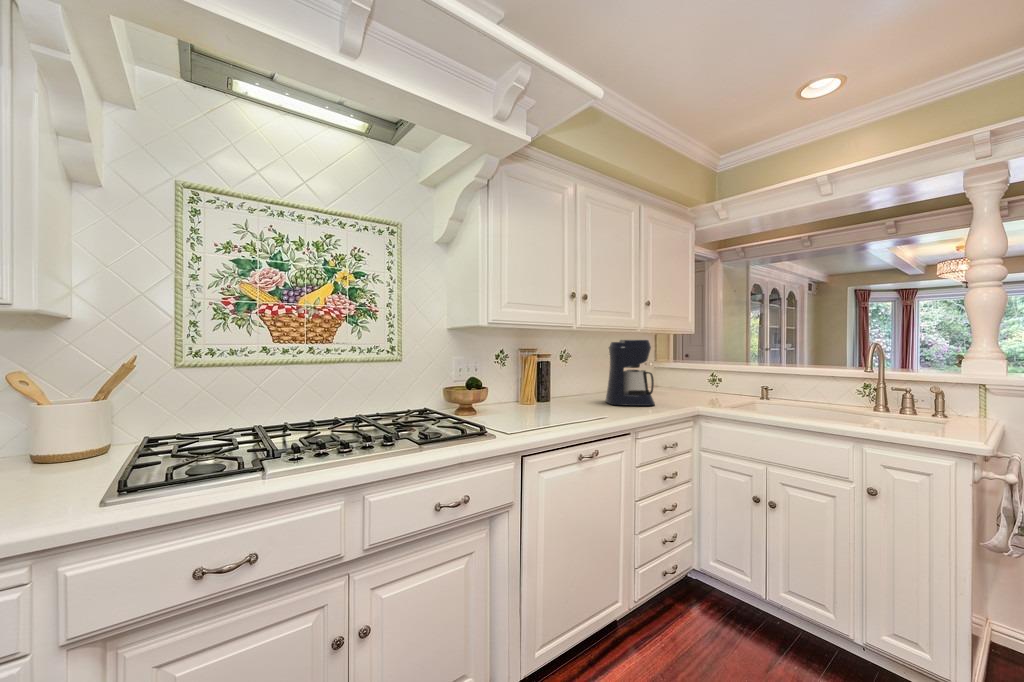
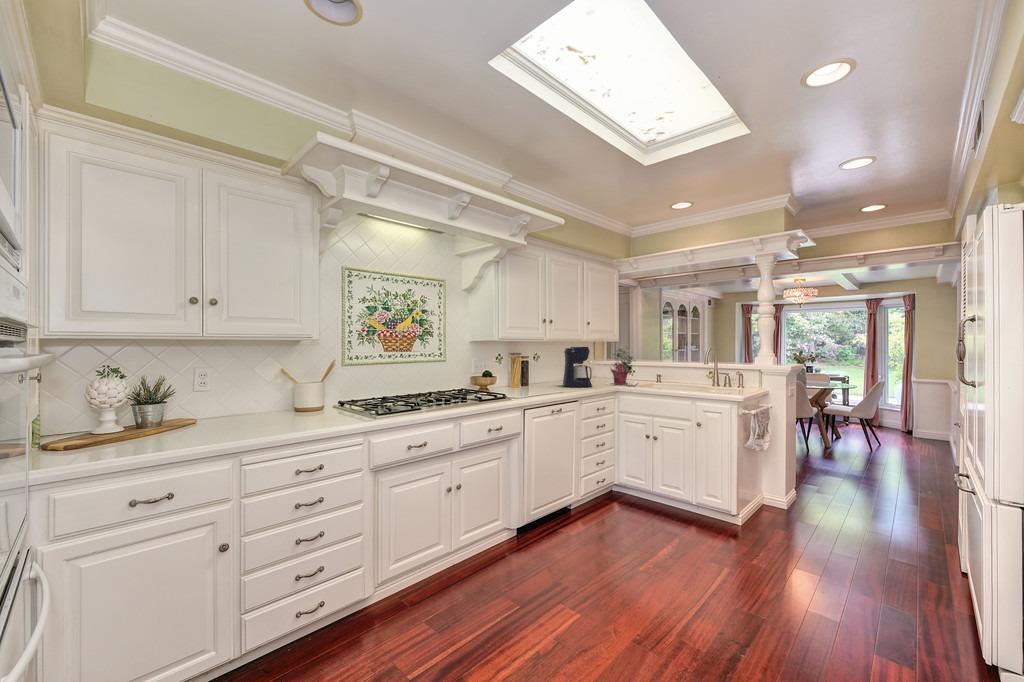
potted plant: none [674,340,732,405] -> present [605,347,637,386]

